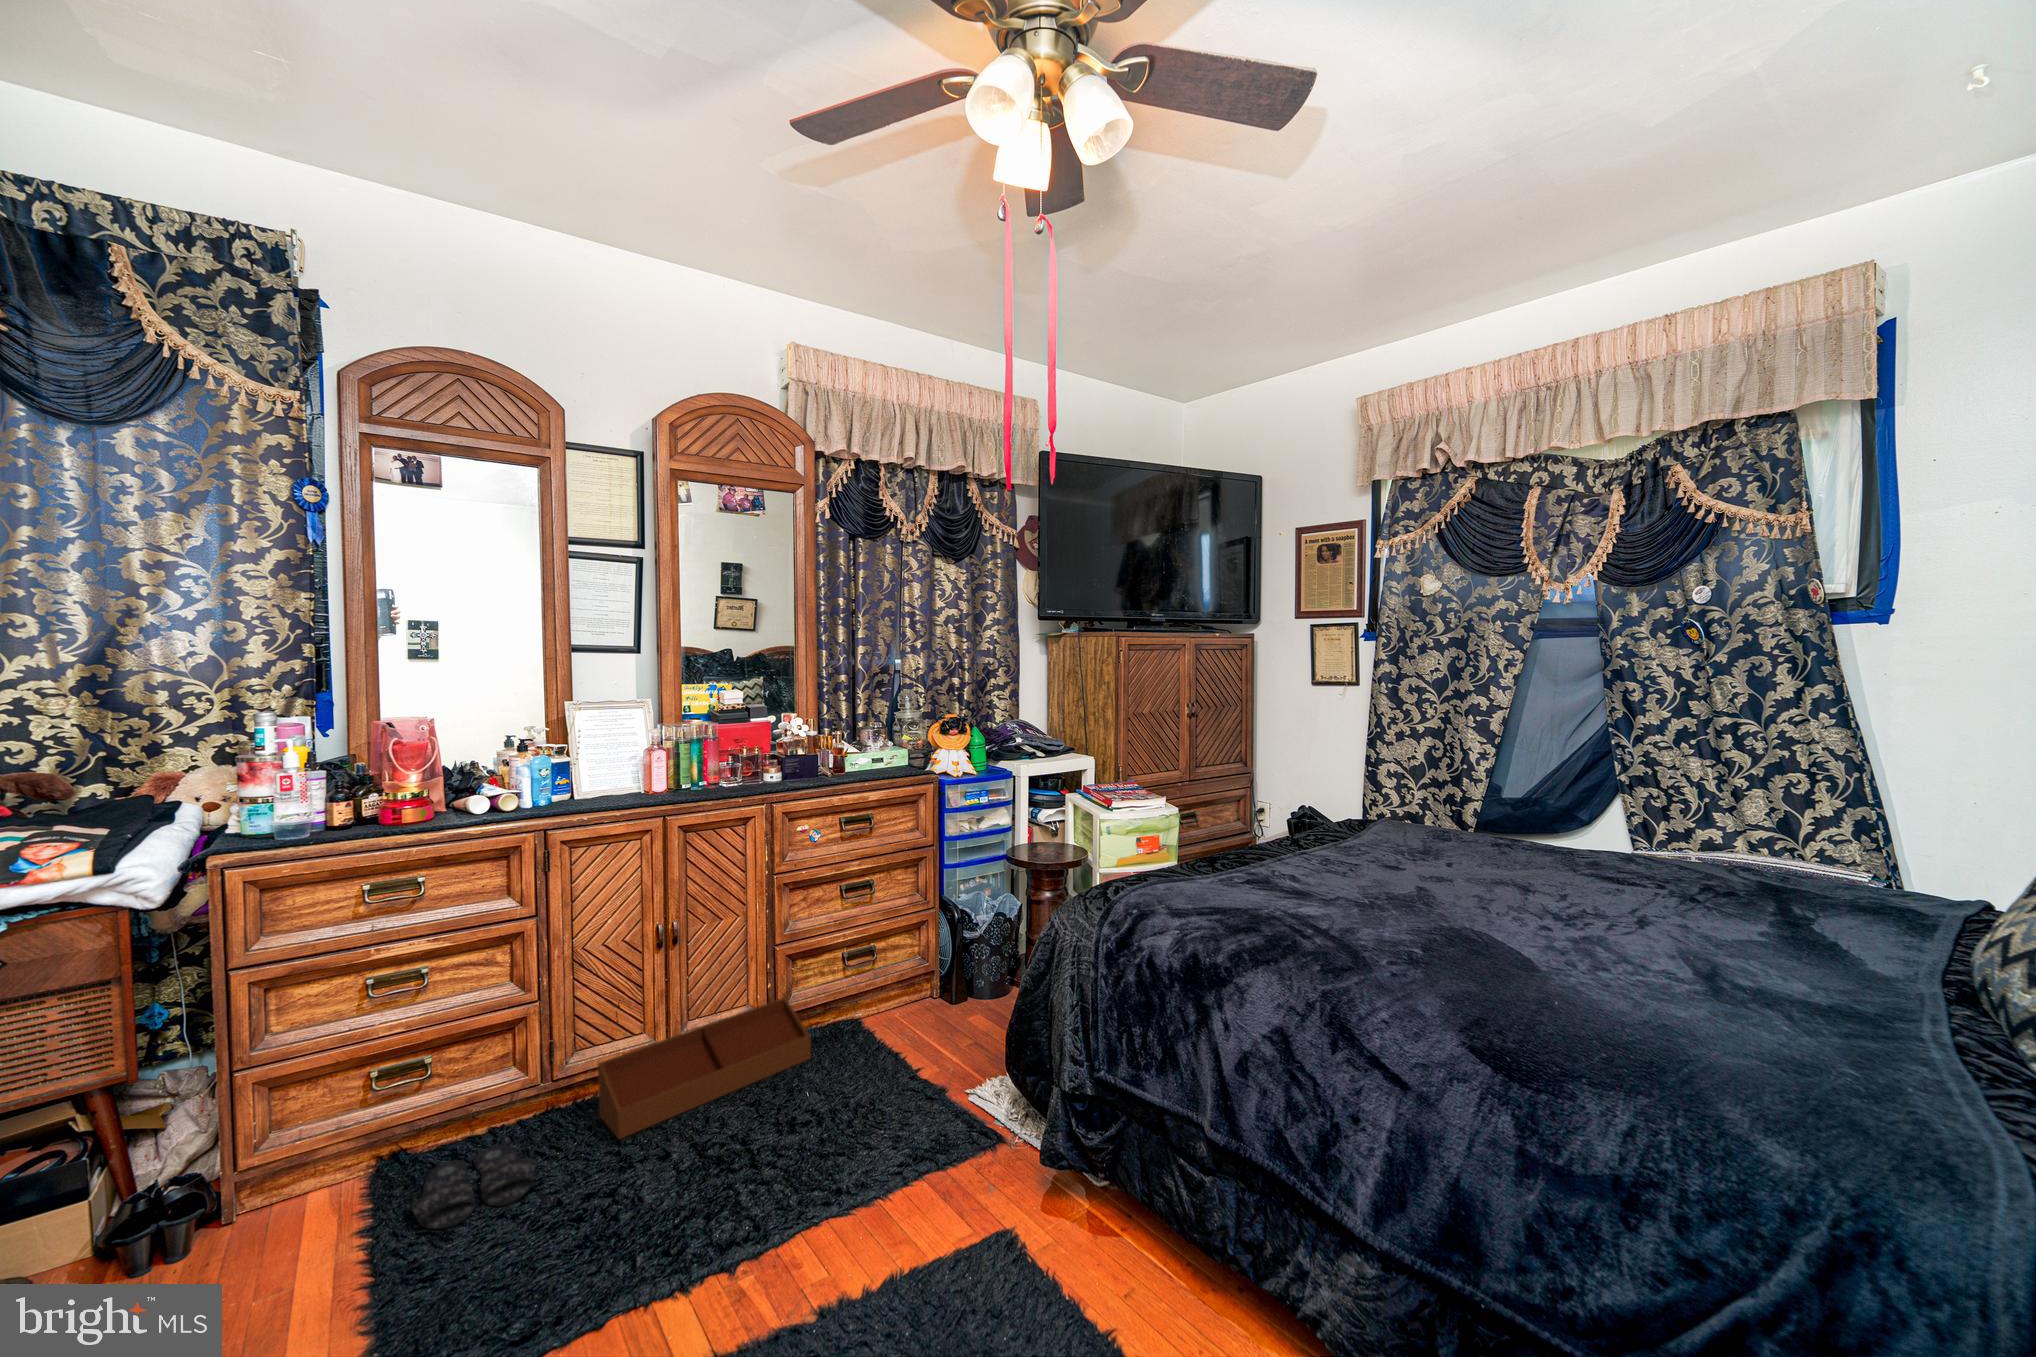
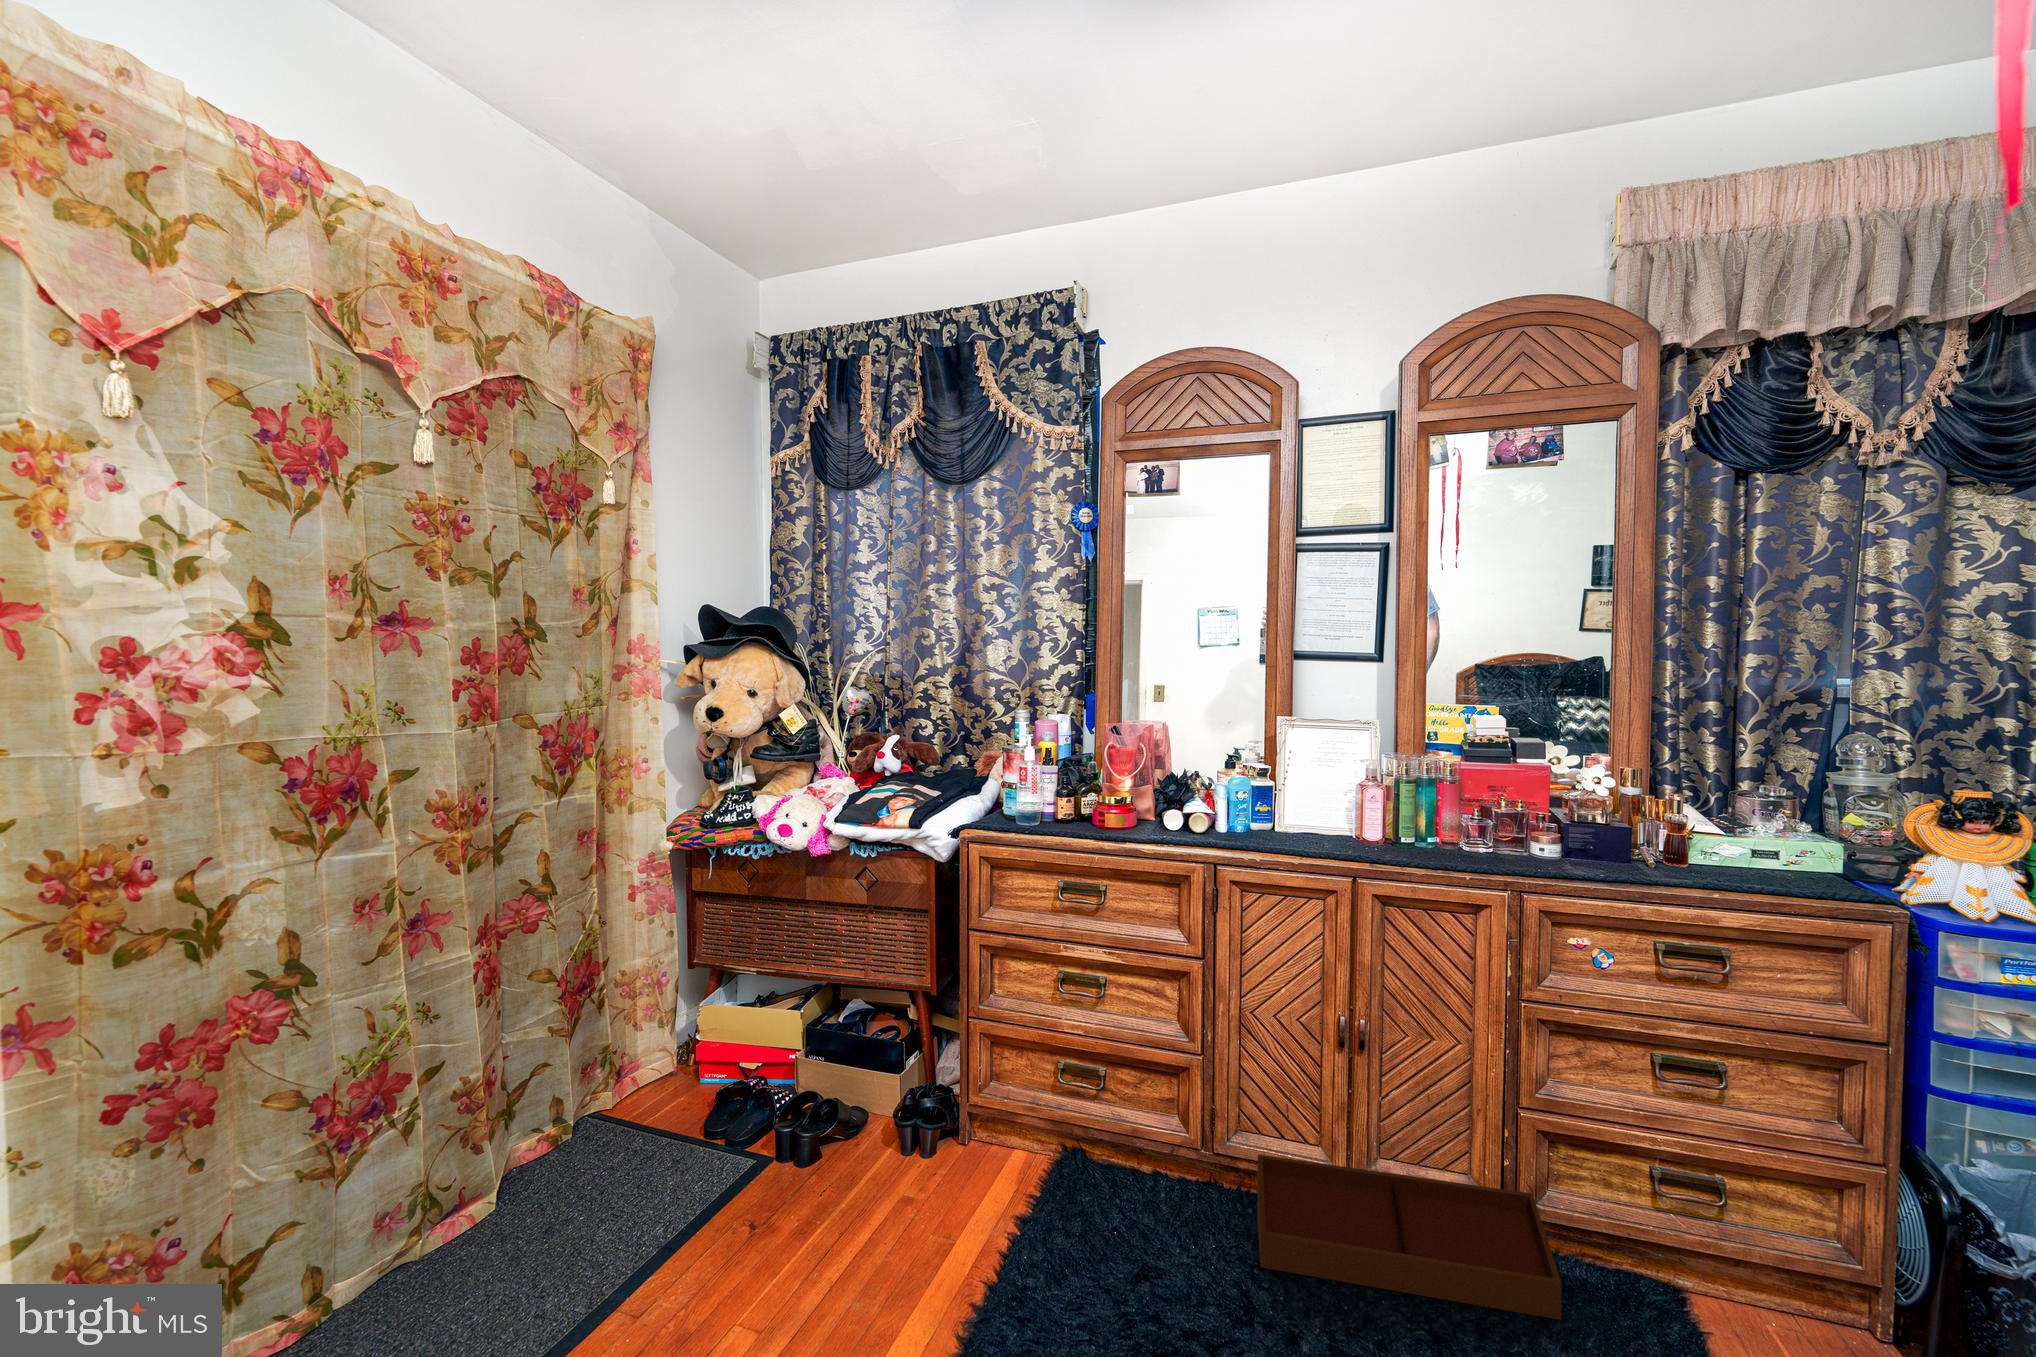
slippers: present [412,1145,535,1229] -> none [1065,1176,1176,1271]

